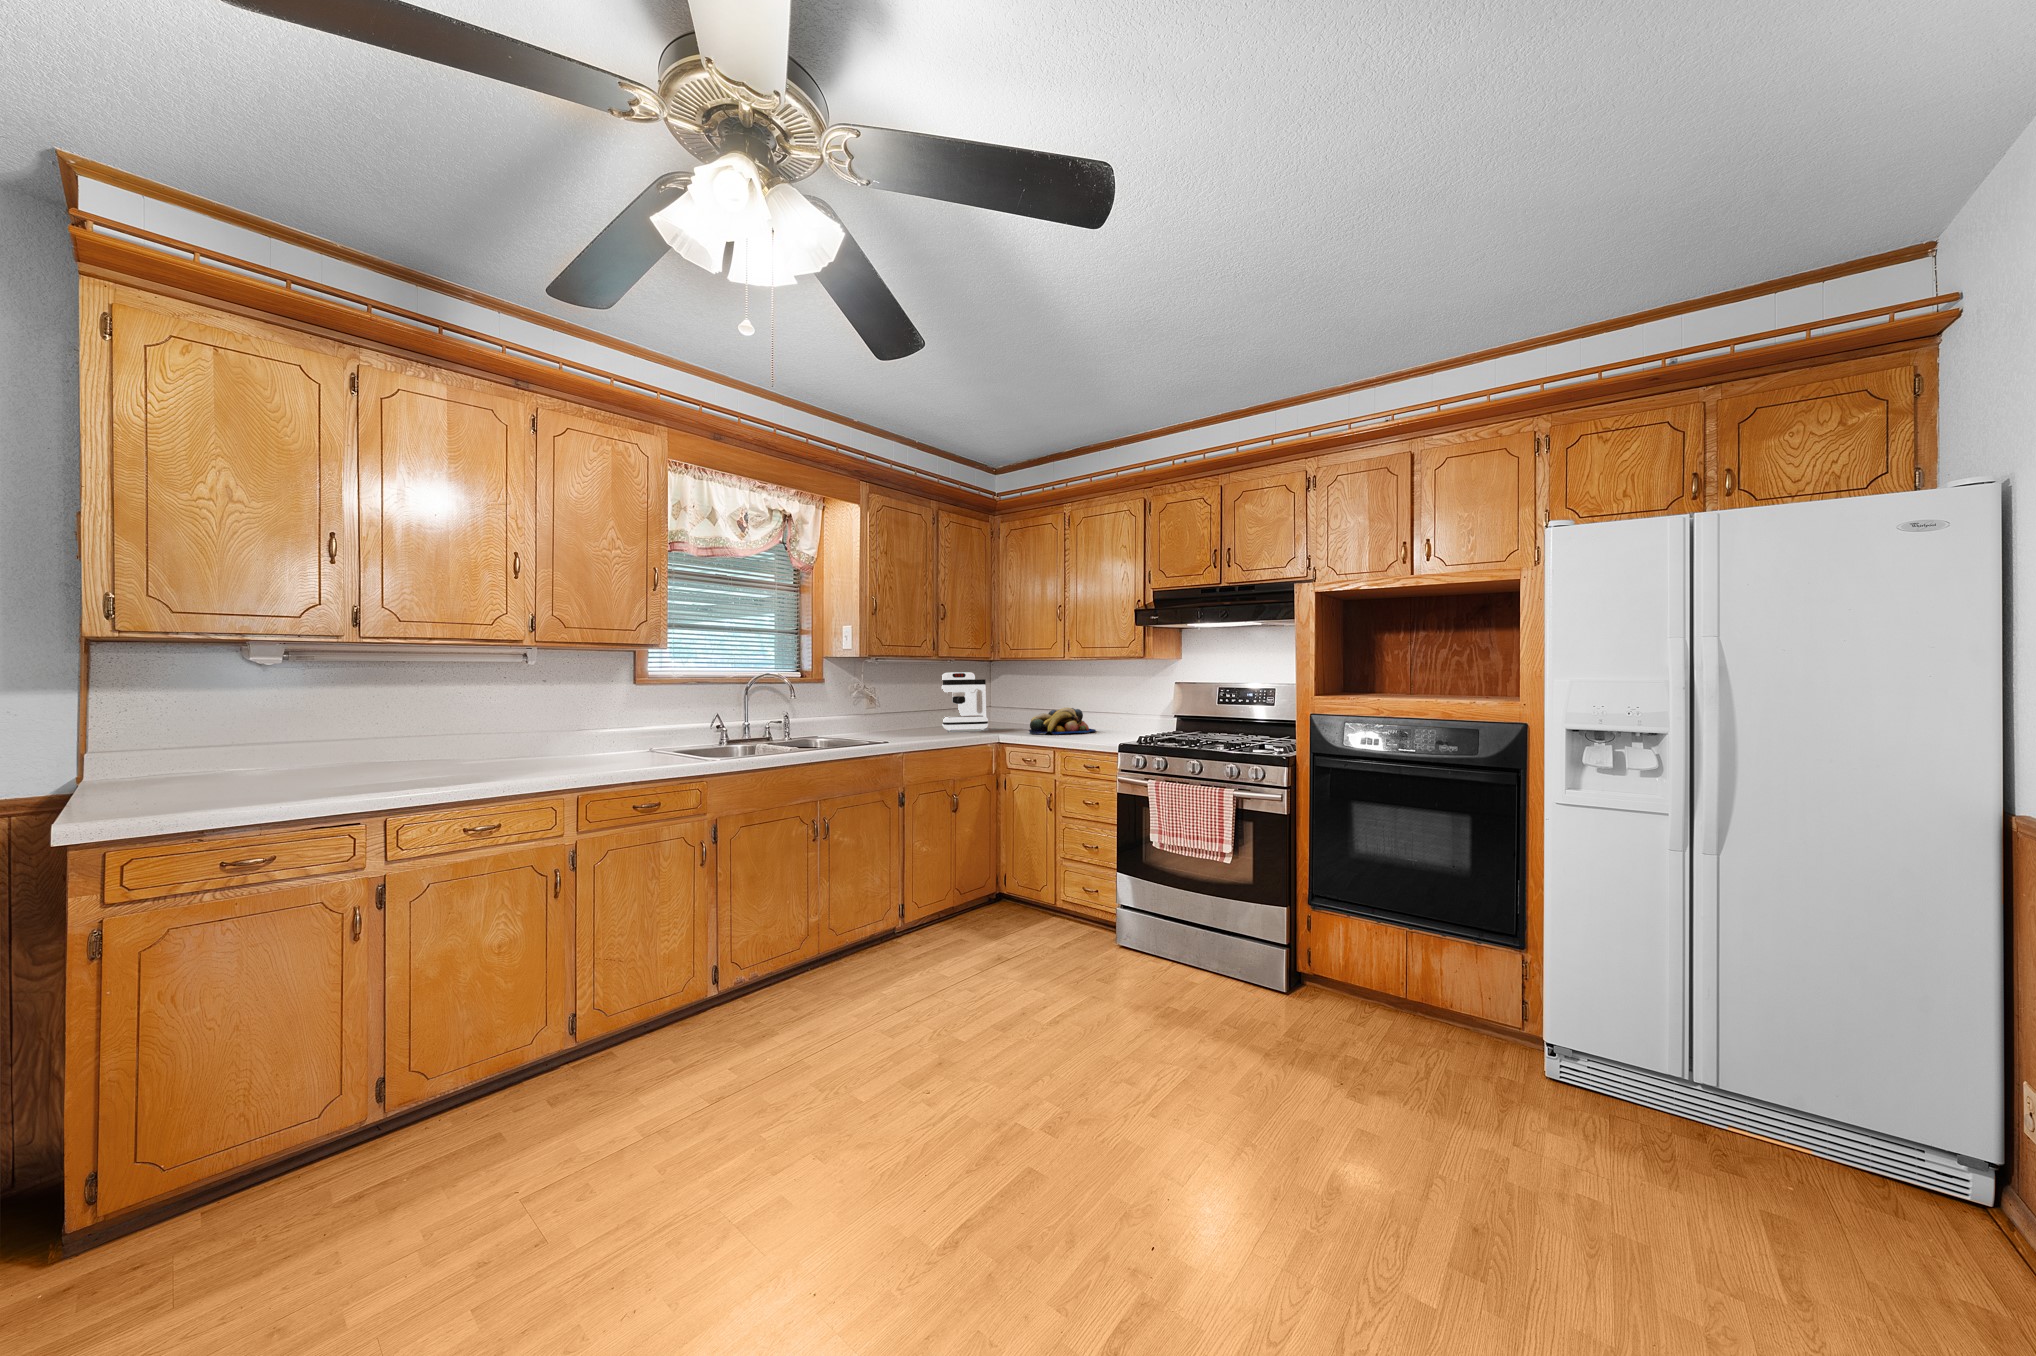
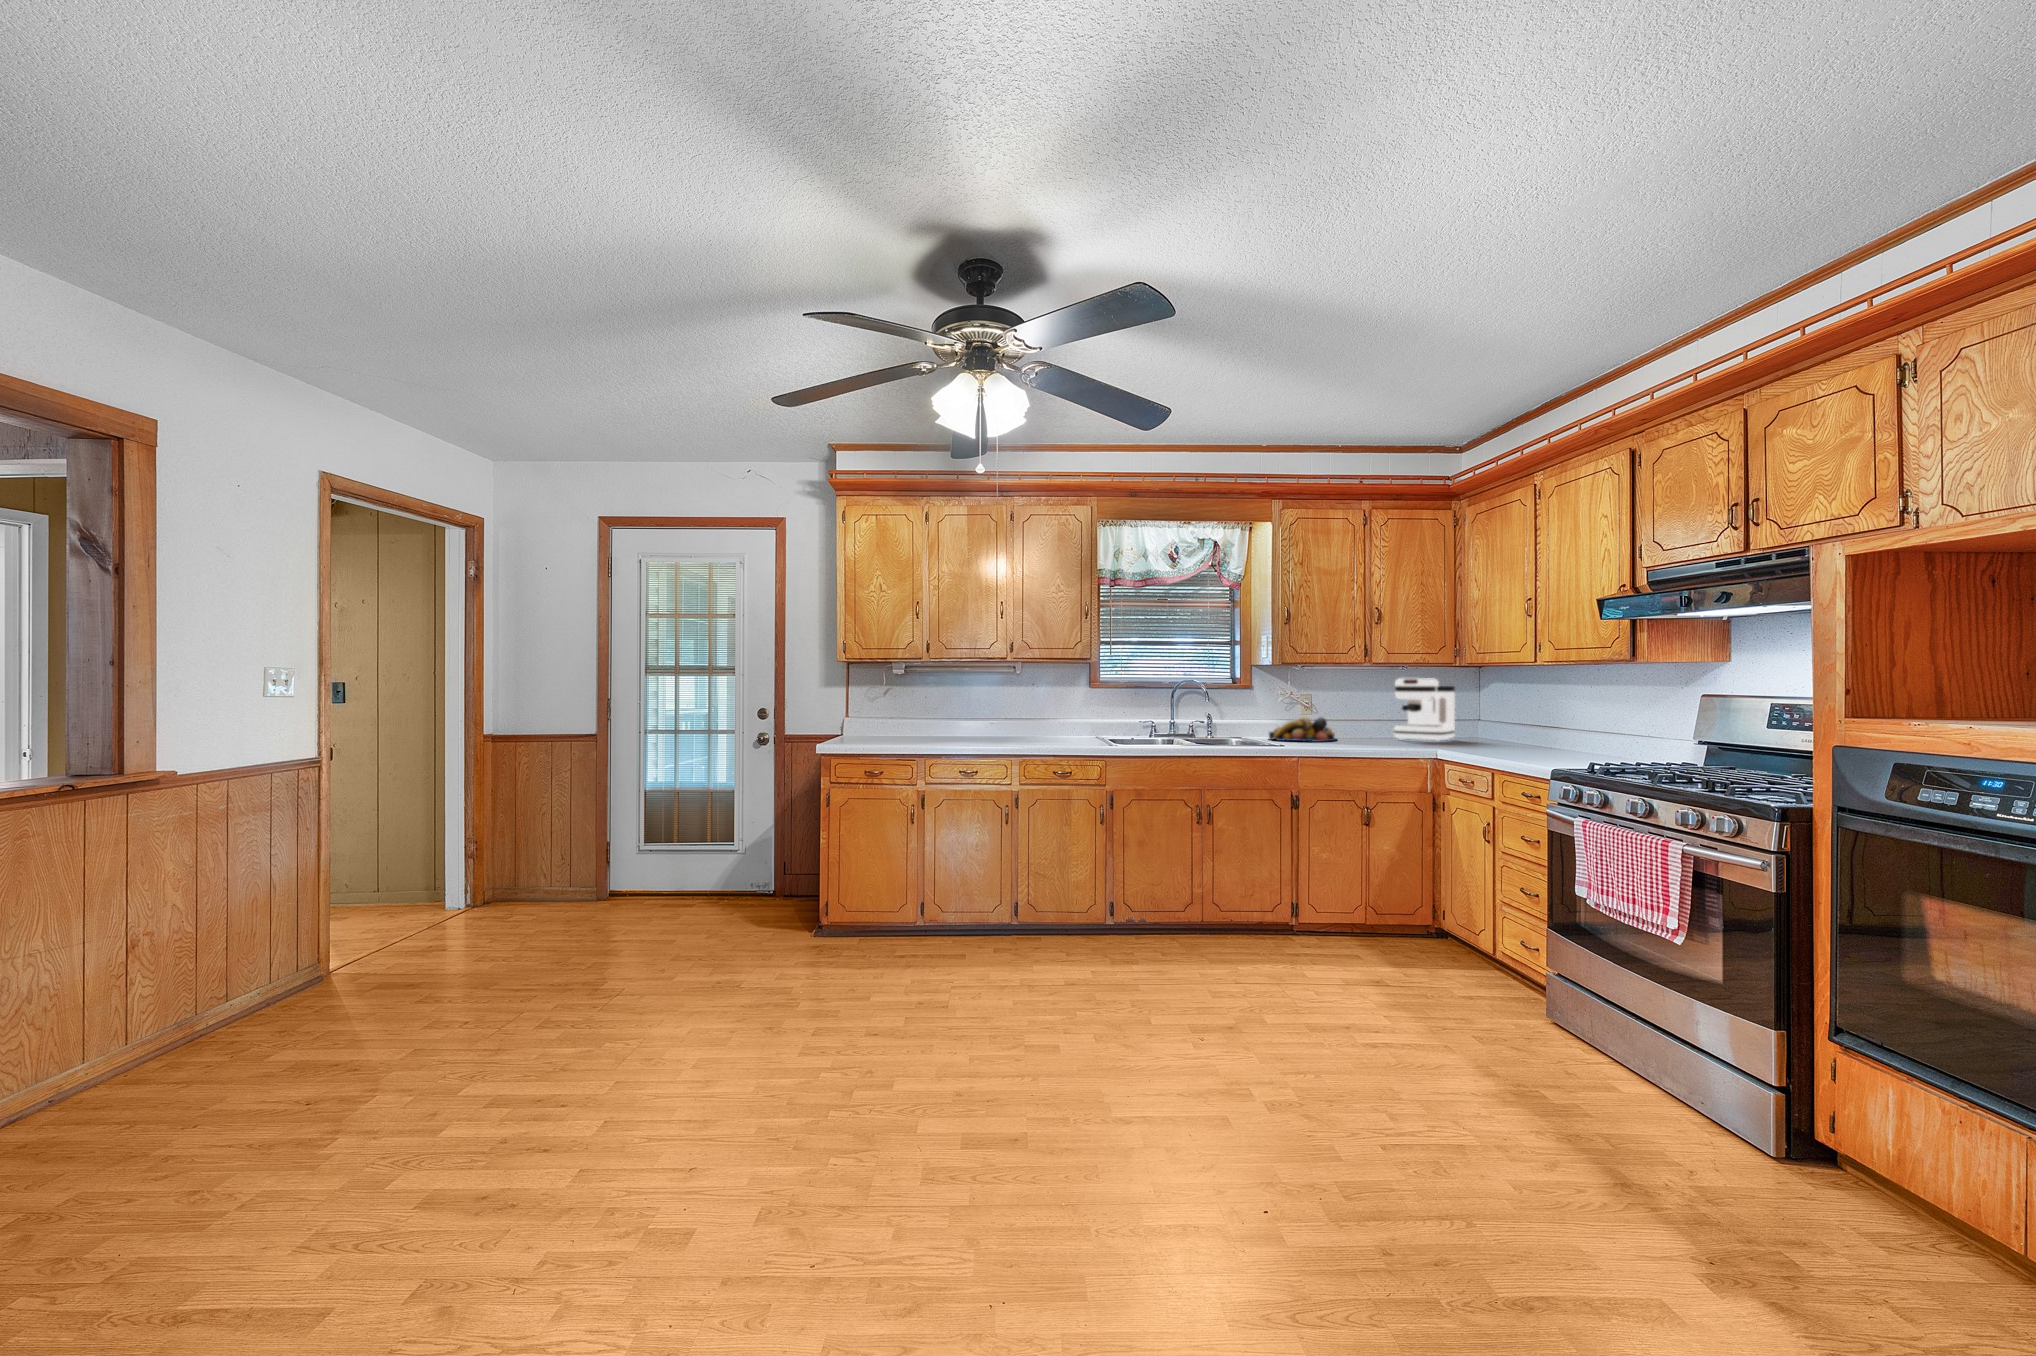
fruit bowl: present [1029,708,1096,734] -> present [1269,717,1336,742]

